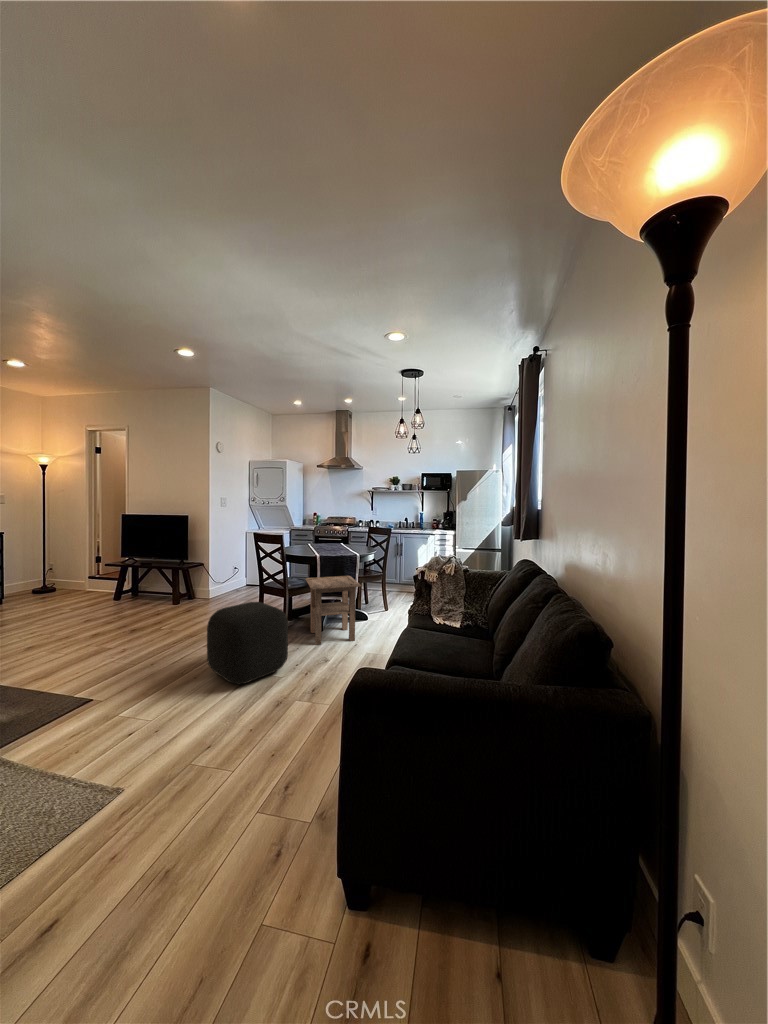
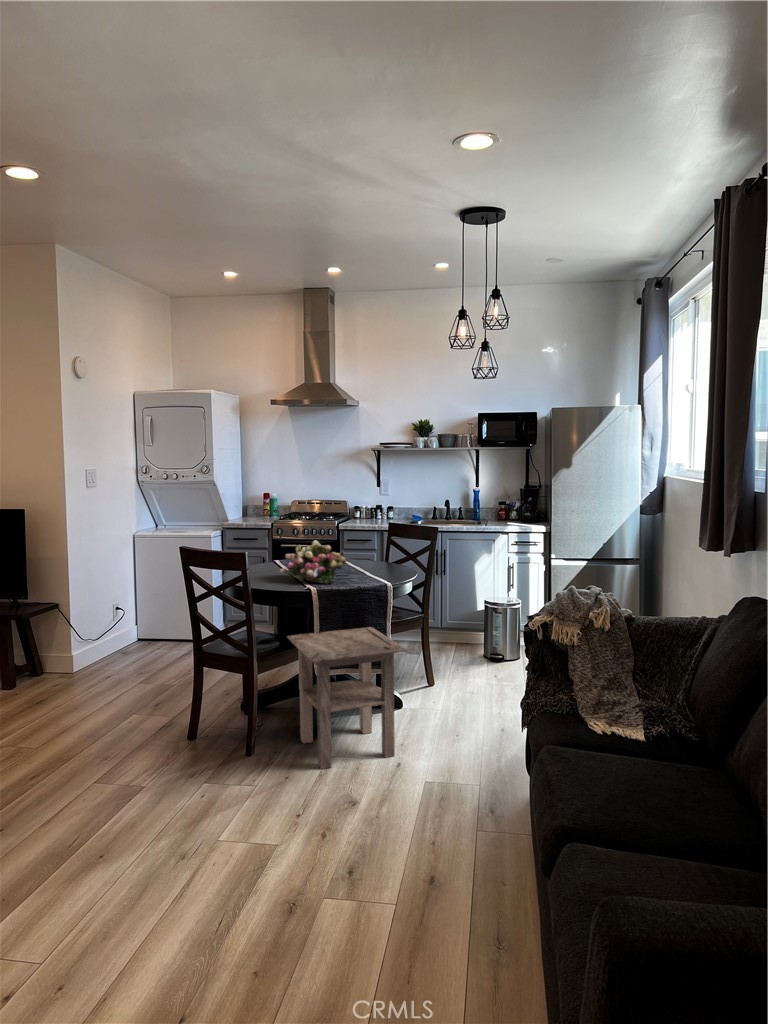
flower arrangement: none [306,532,340,553] -> present [280,541,346,584]
ottoman: present [207,602,288,685] -> none [123,694,285,866]

